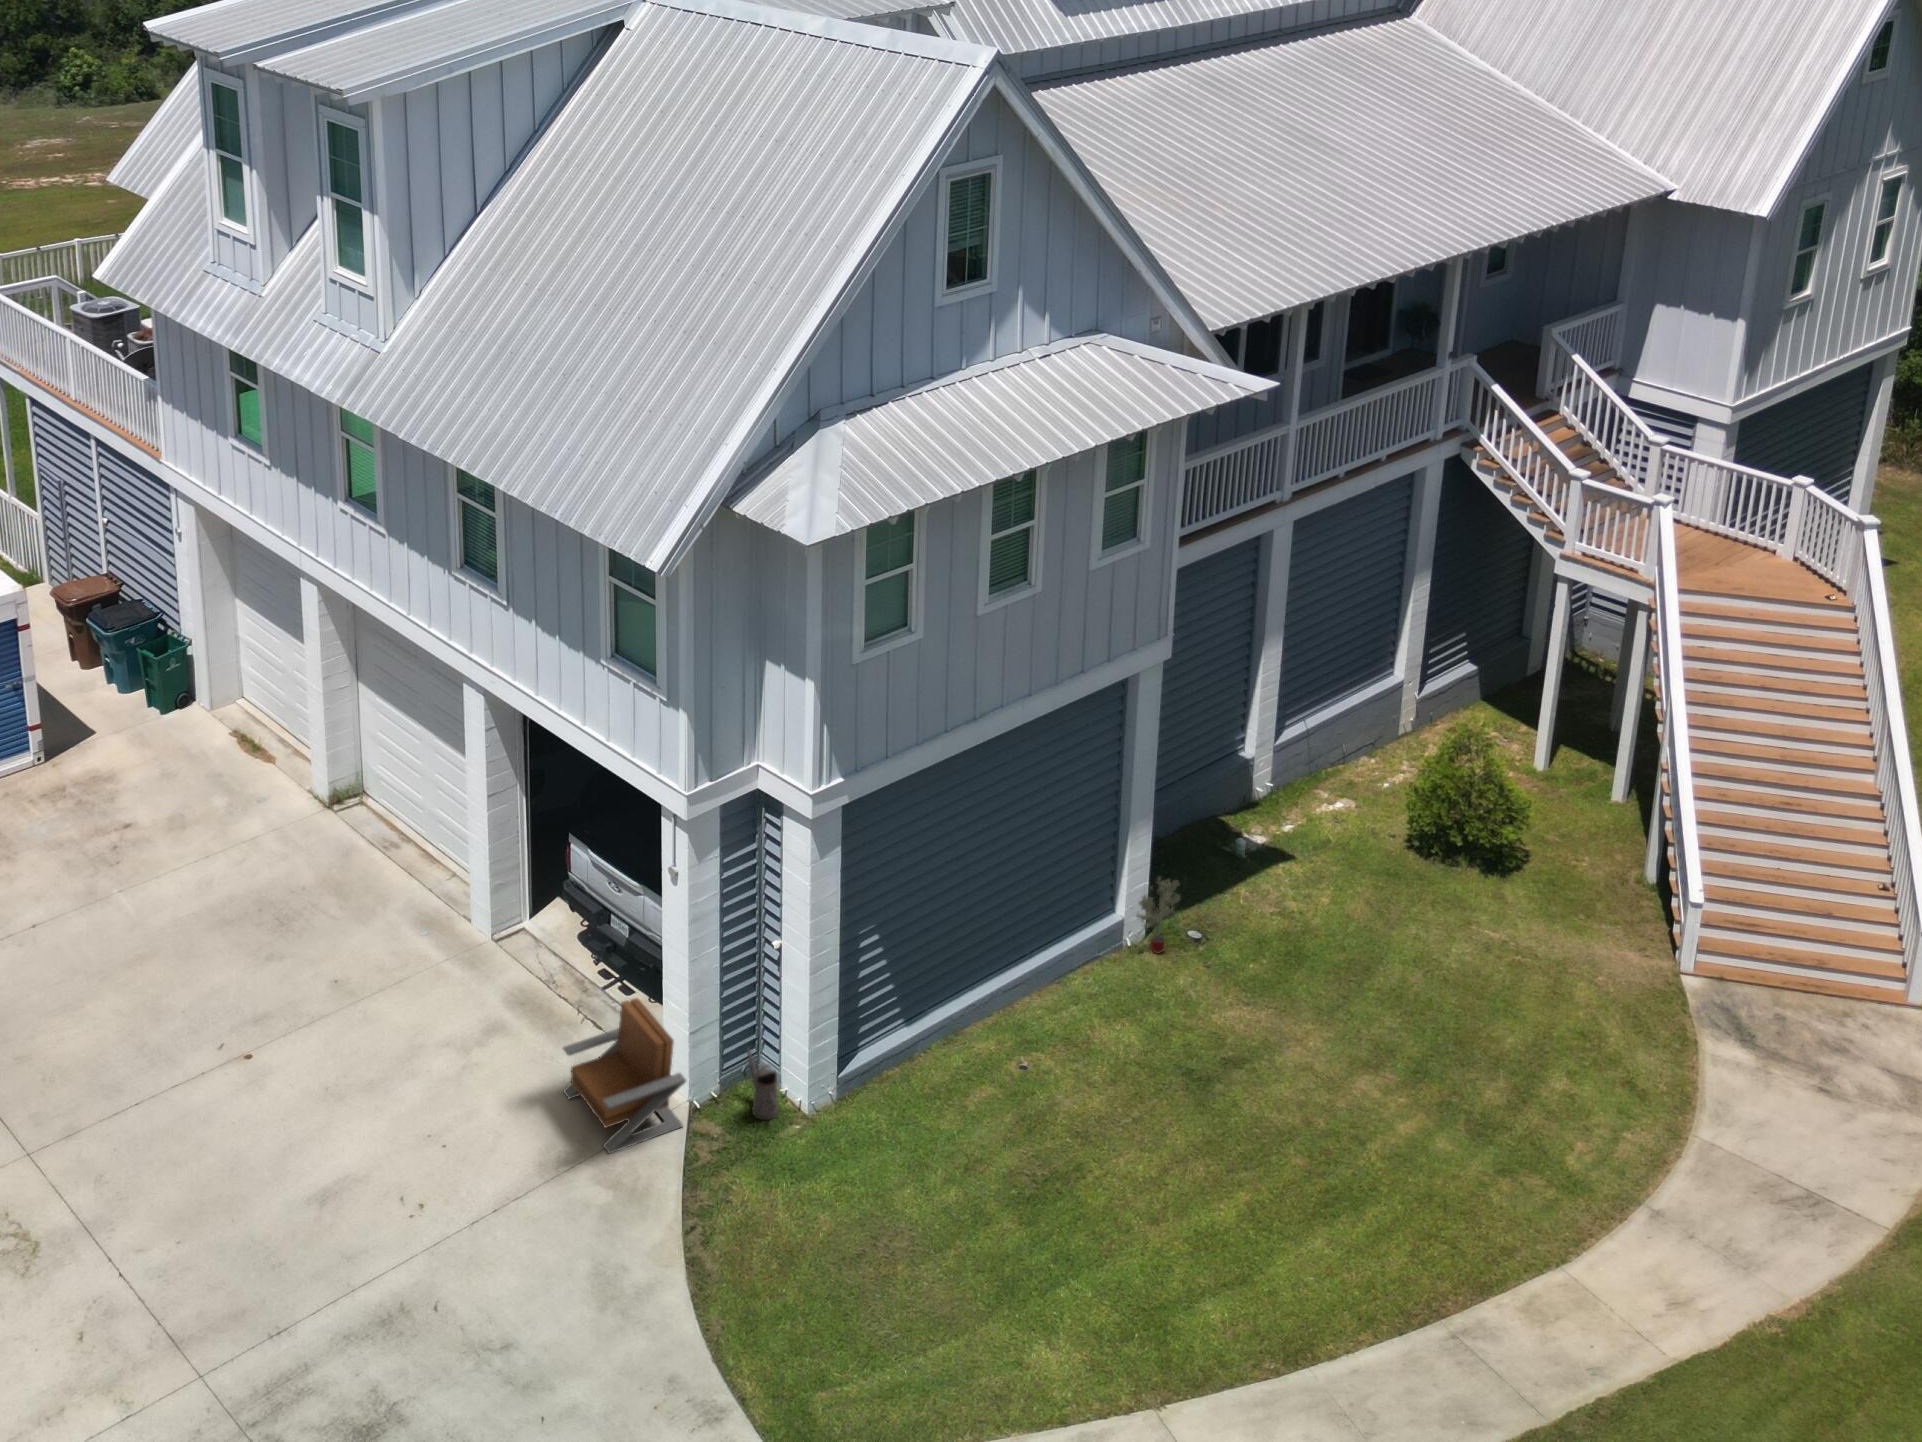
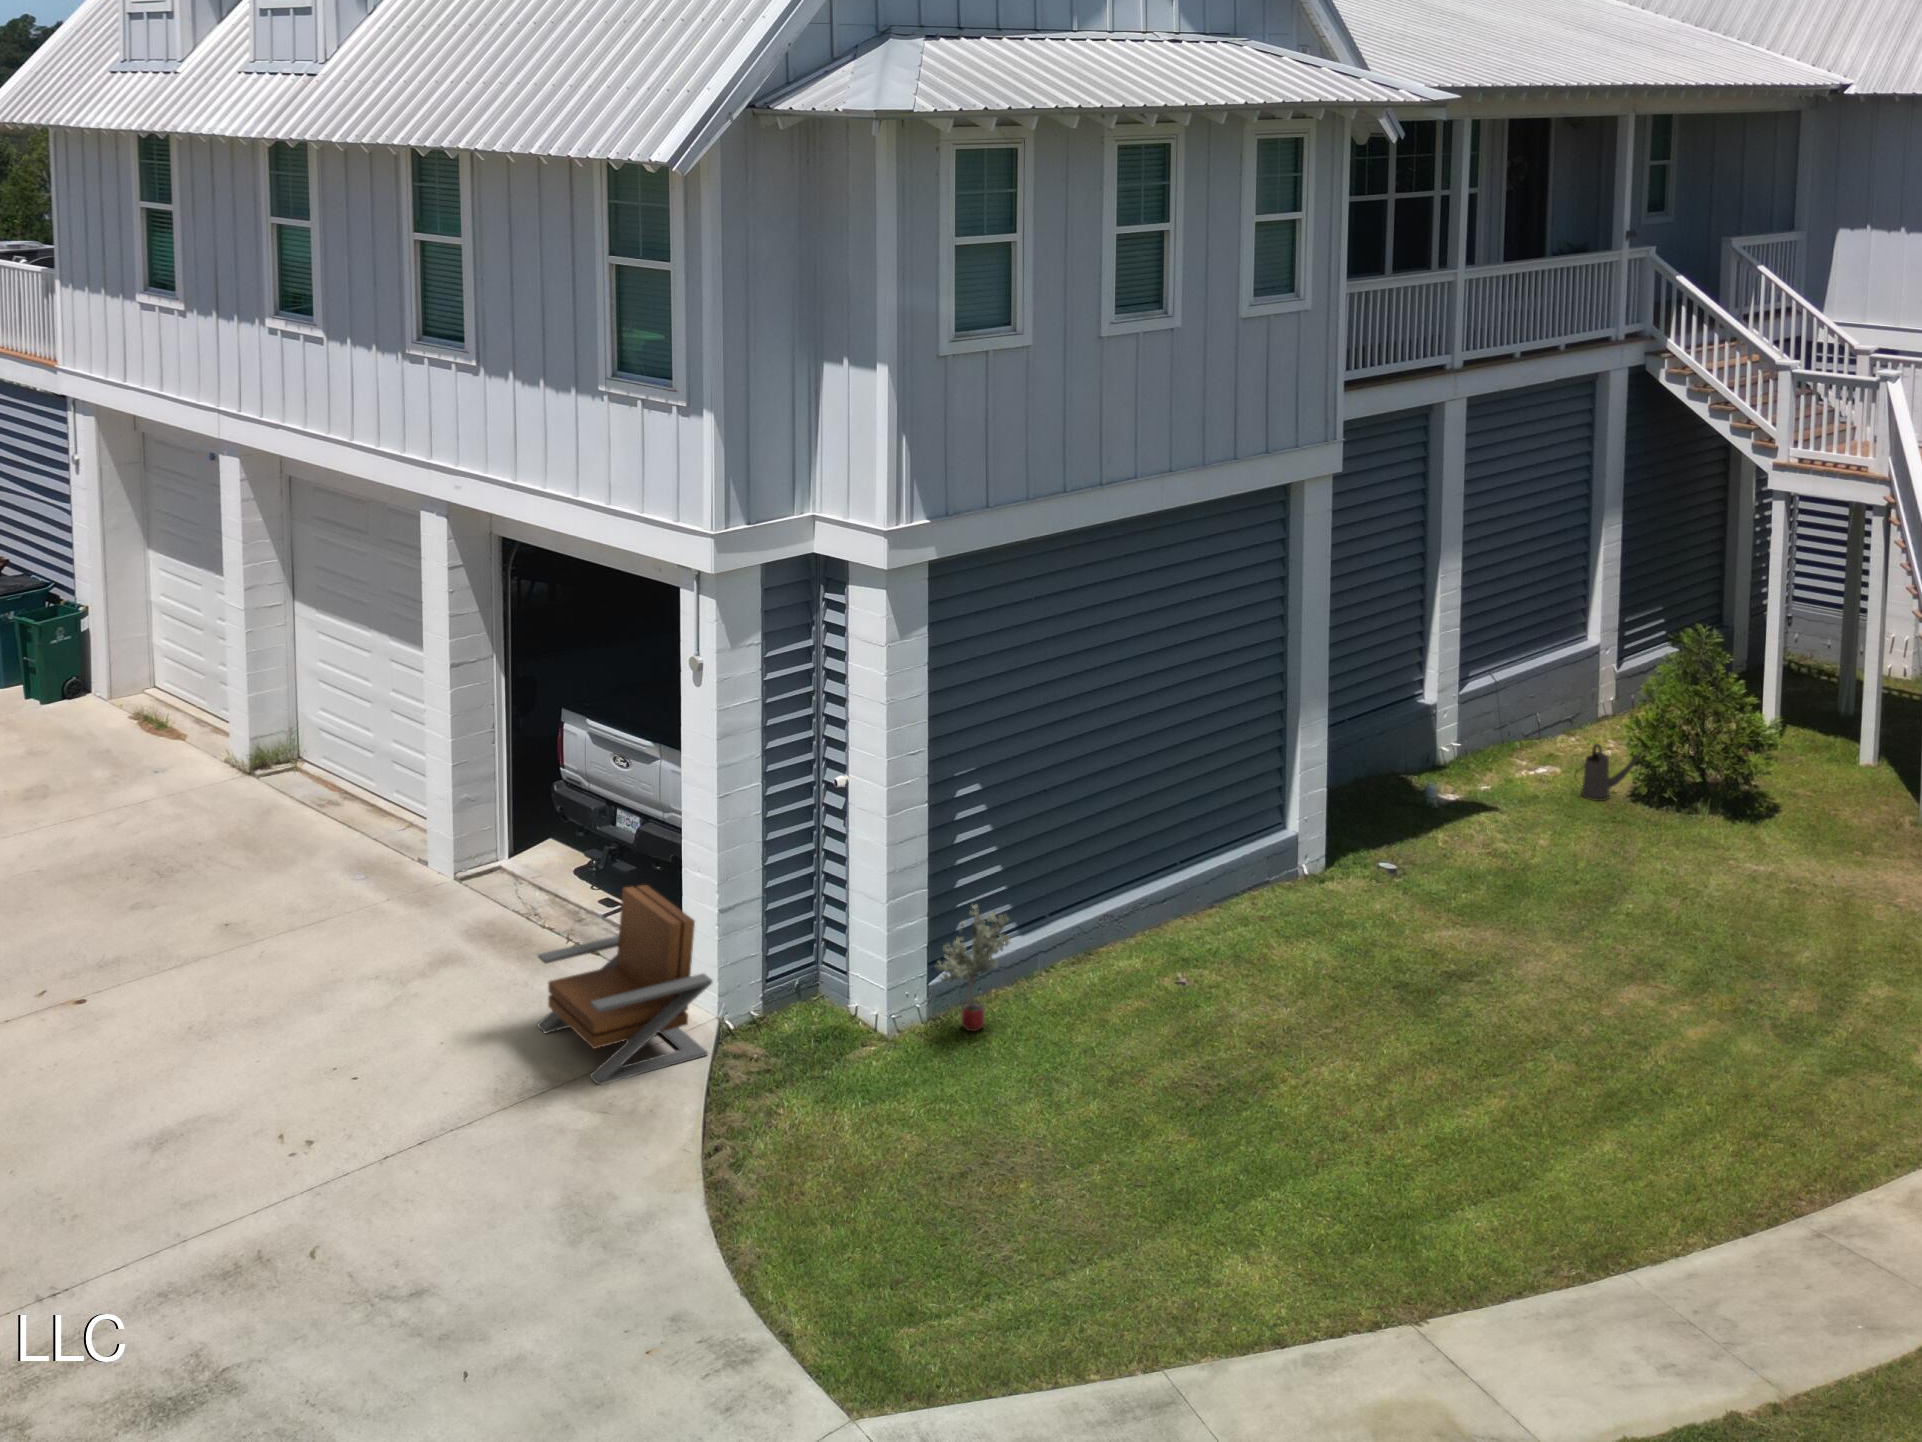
potted tree: present [1136,880,1180,953] -> present [935,905,1010,1031]
watering can: present [747,1049,779,1120] -> present [1575,744,1641,801]

